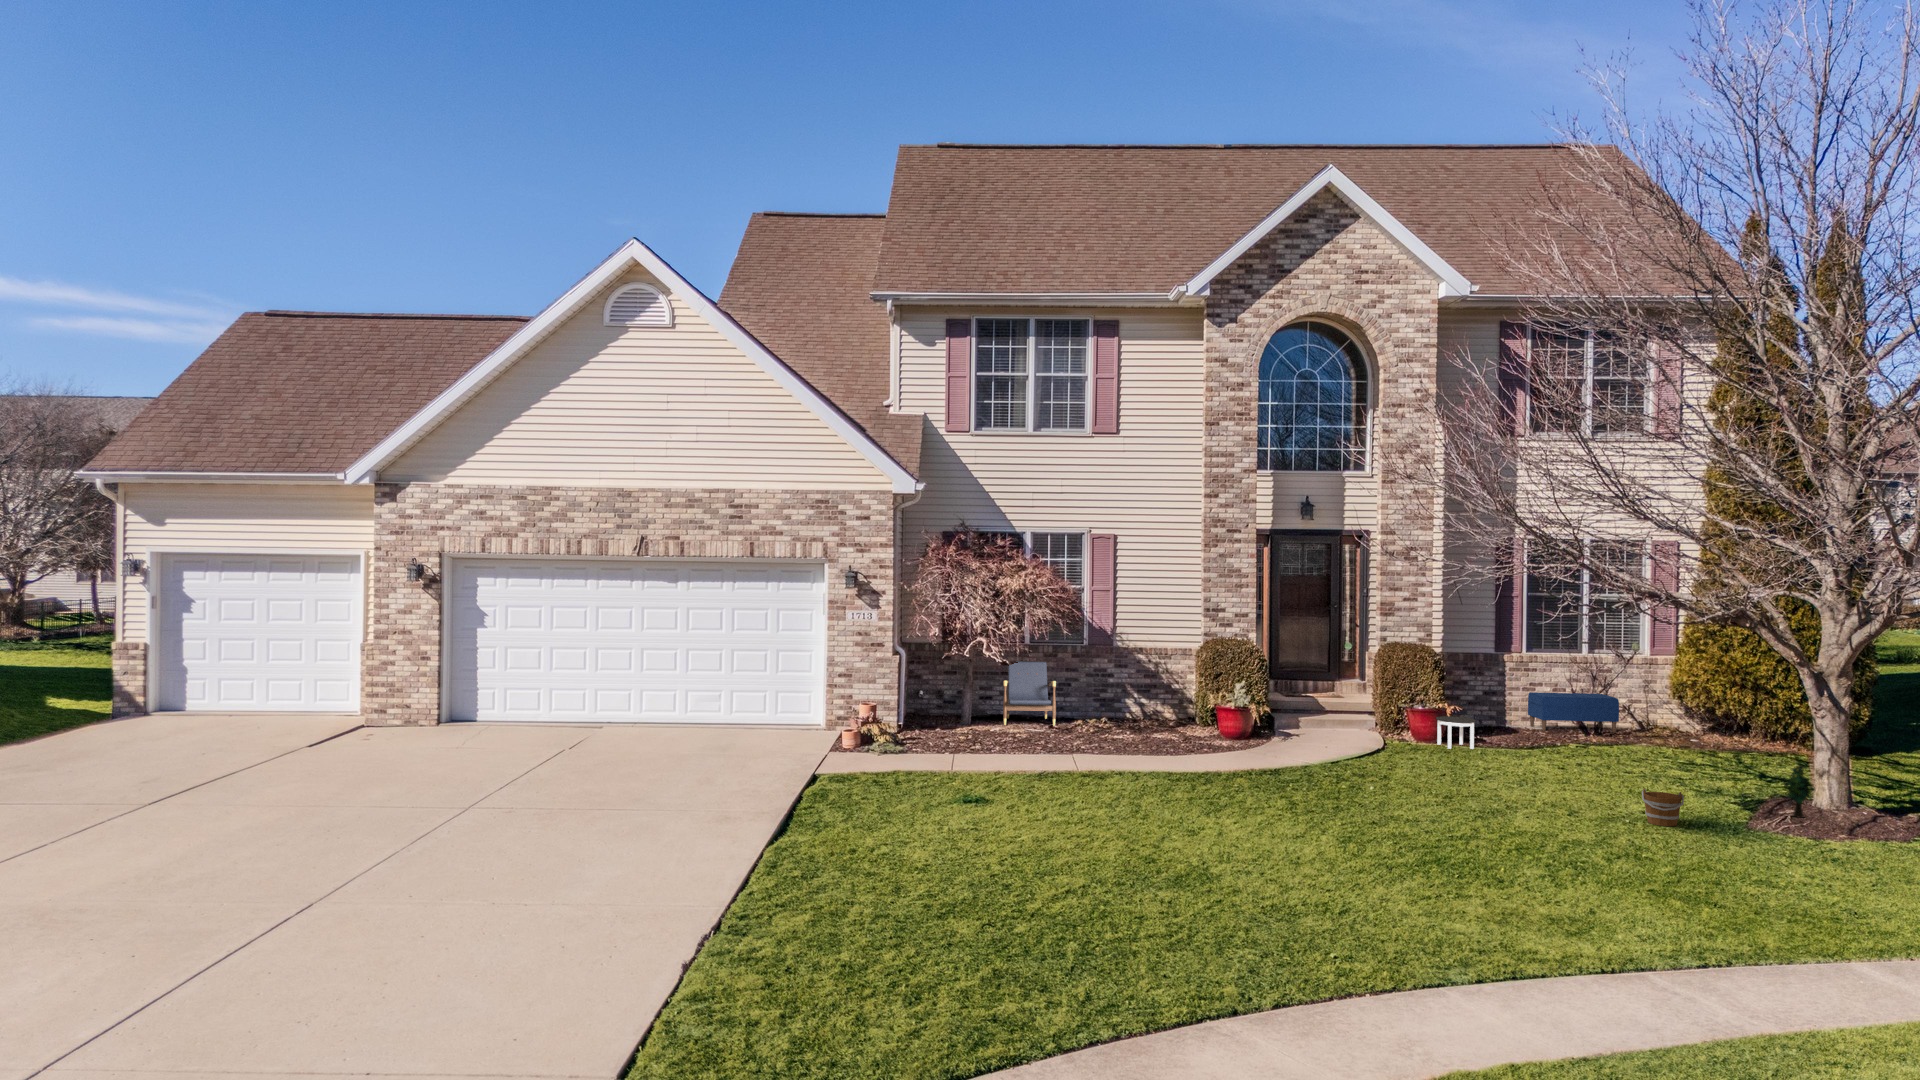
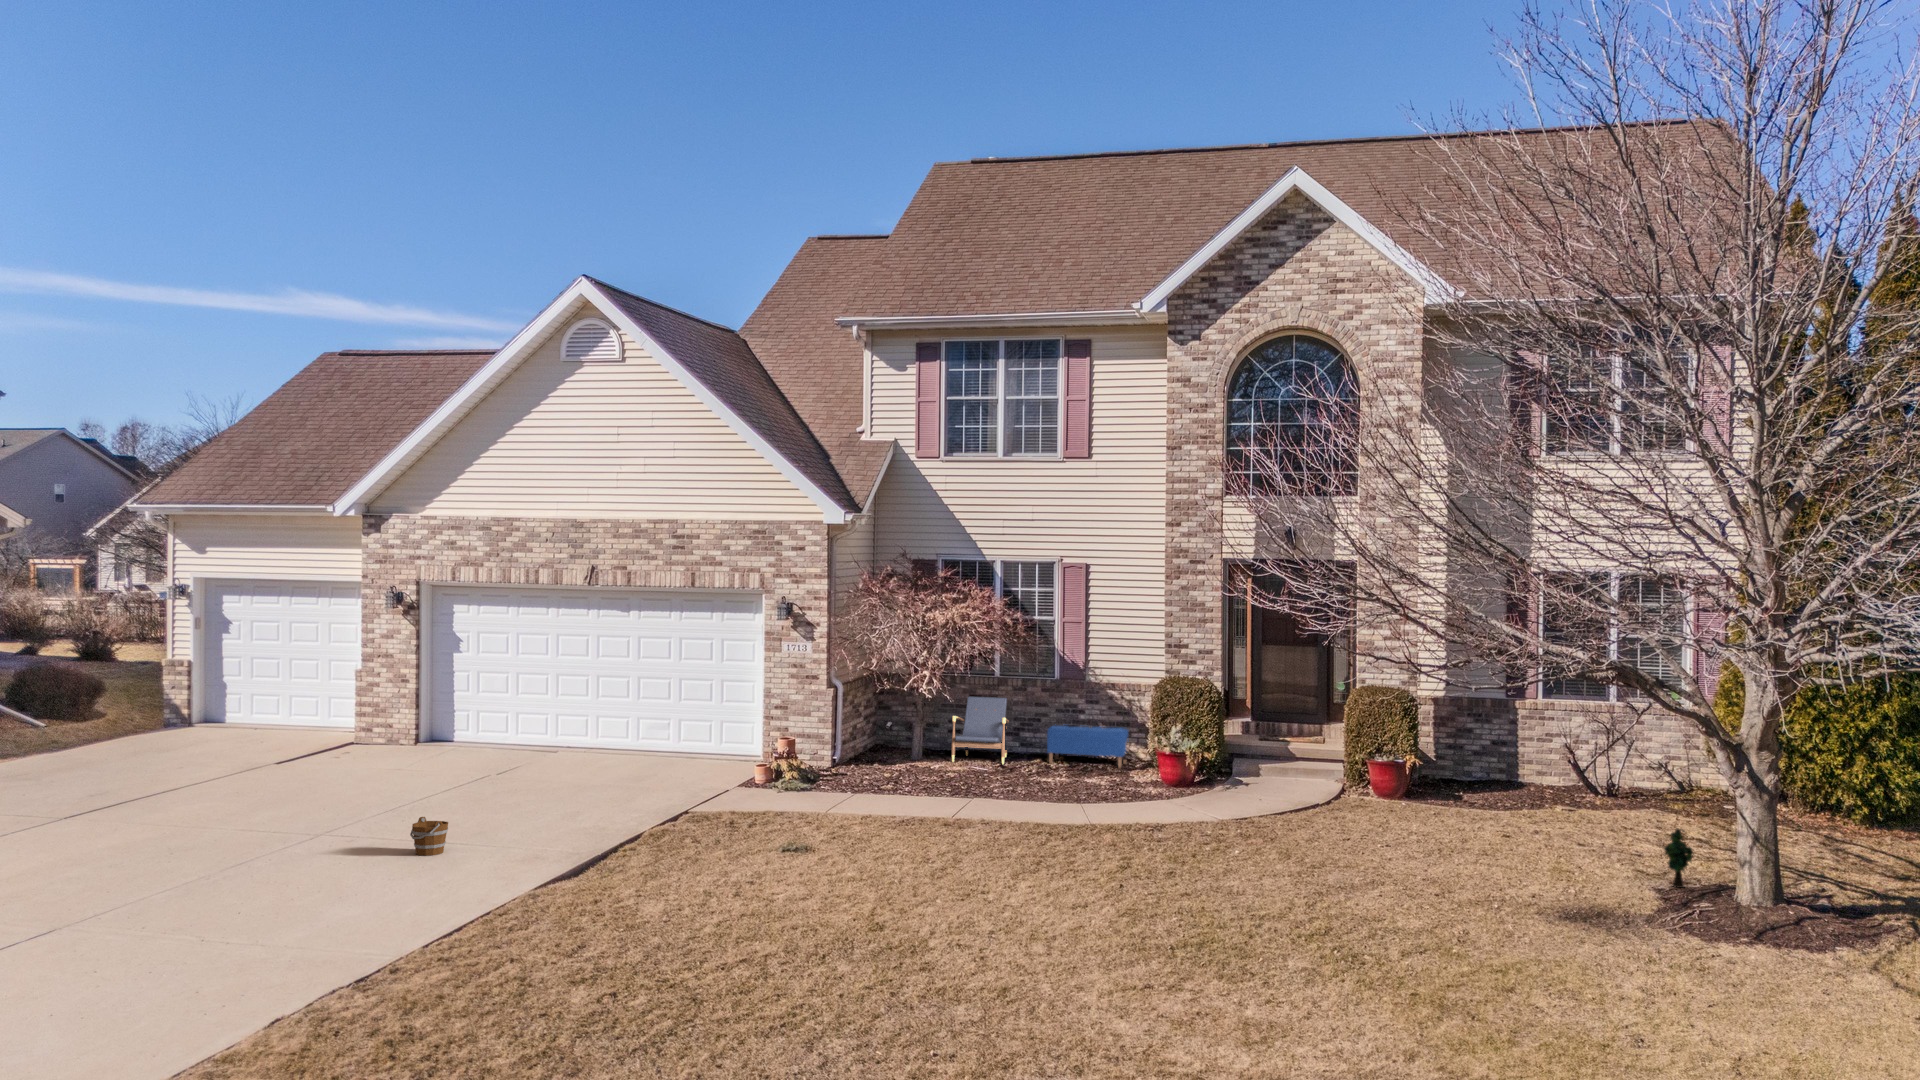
bench: present [1528,692,1619,733] -> present [1047,726,1129,768]
round table: present [1436,716,1476,749] -> none [1389,767,1432,804]
bucket: present [1642,789,1684,826] -> present [410,817,448,856]

